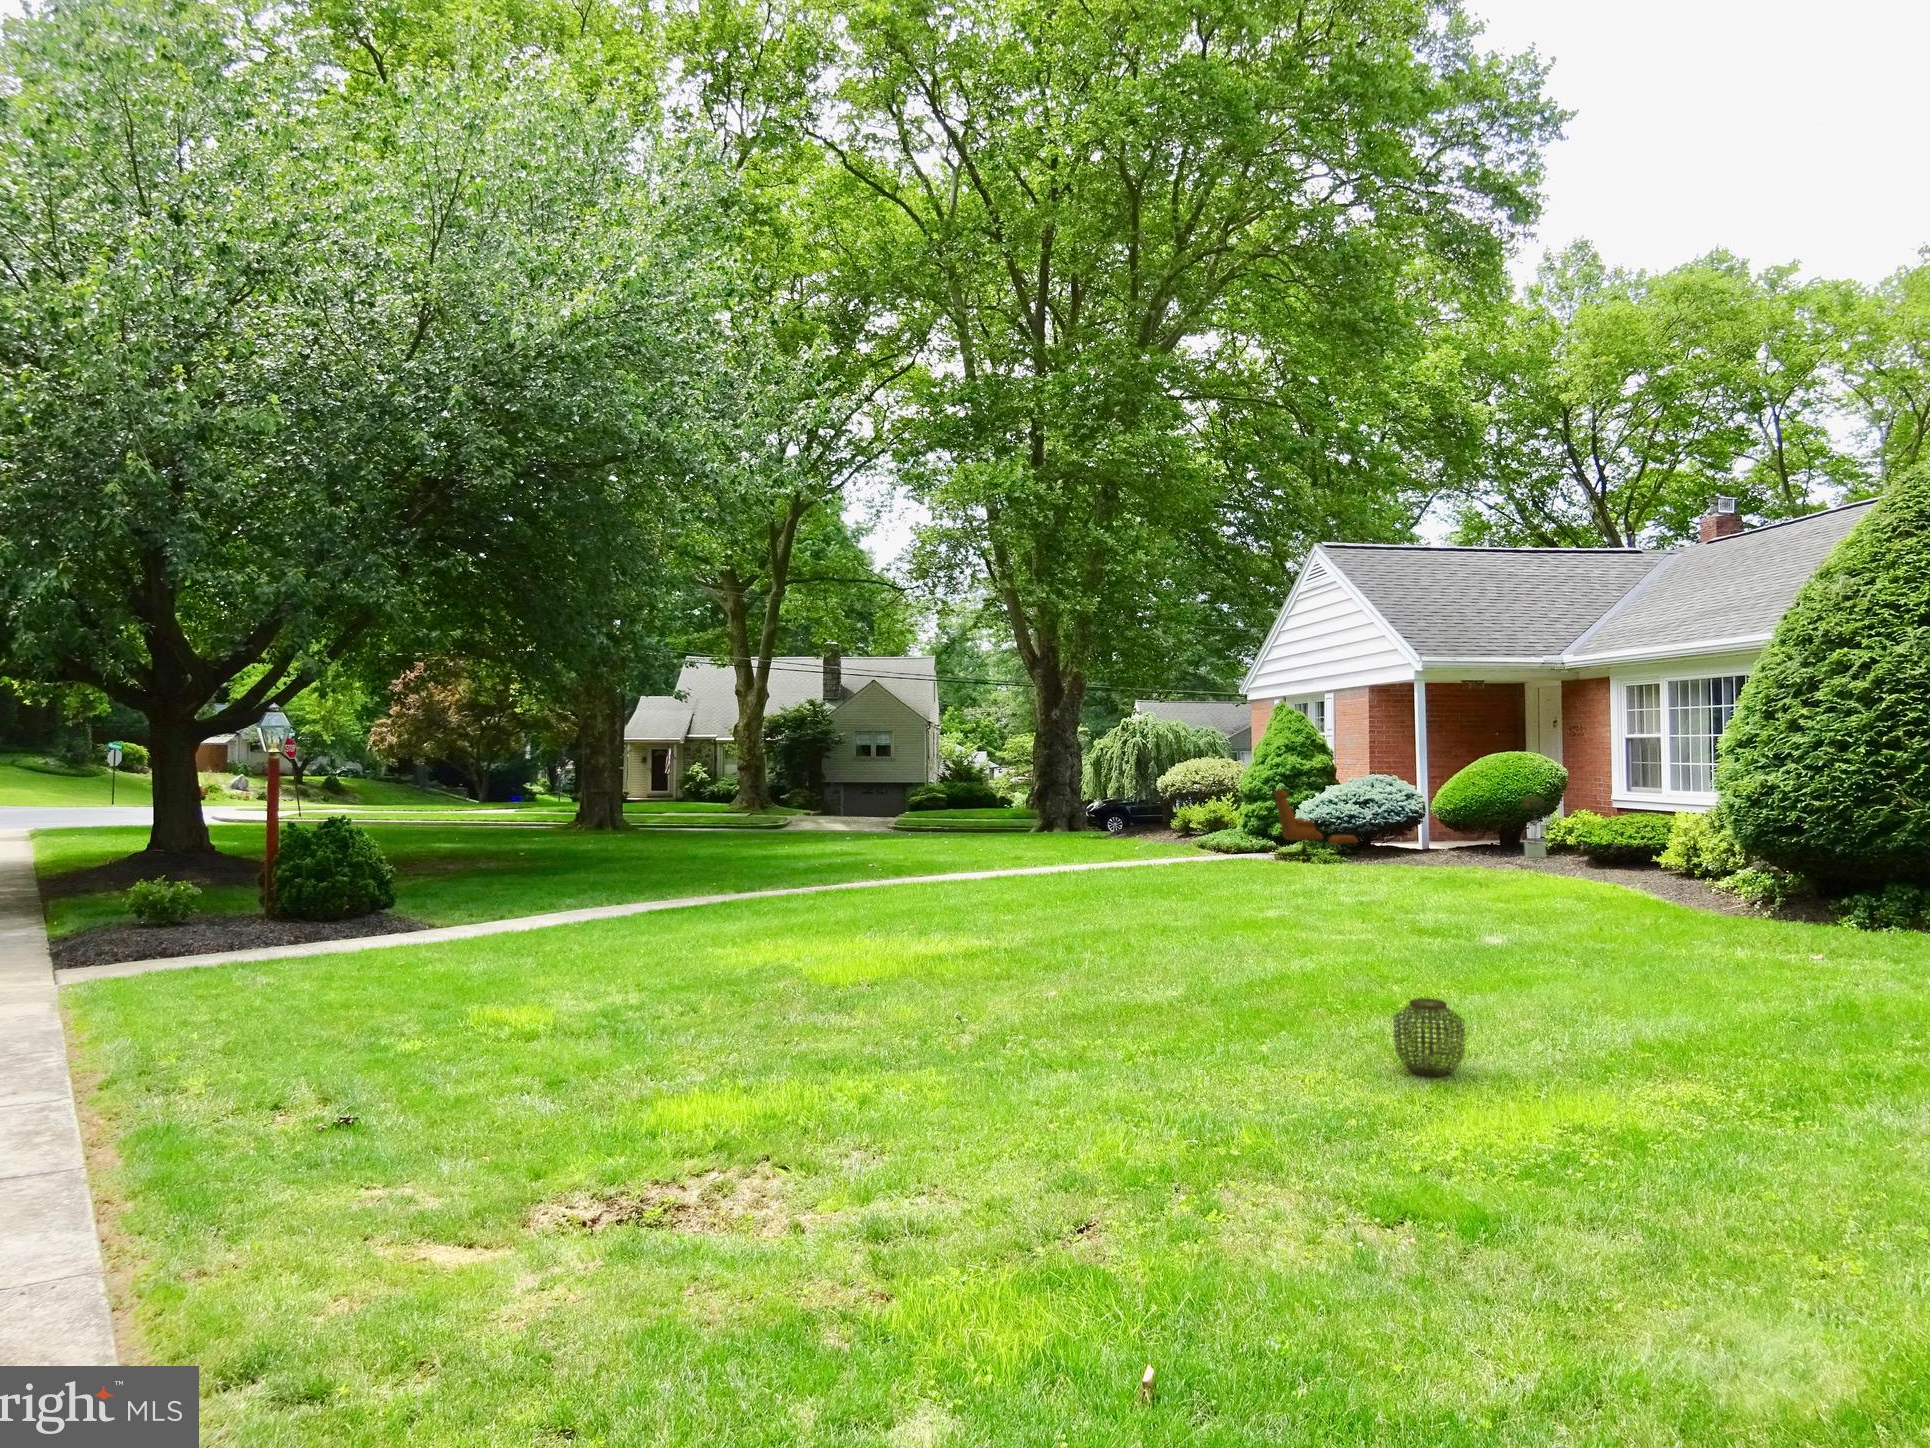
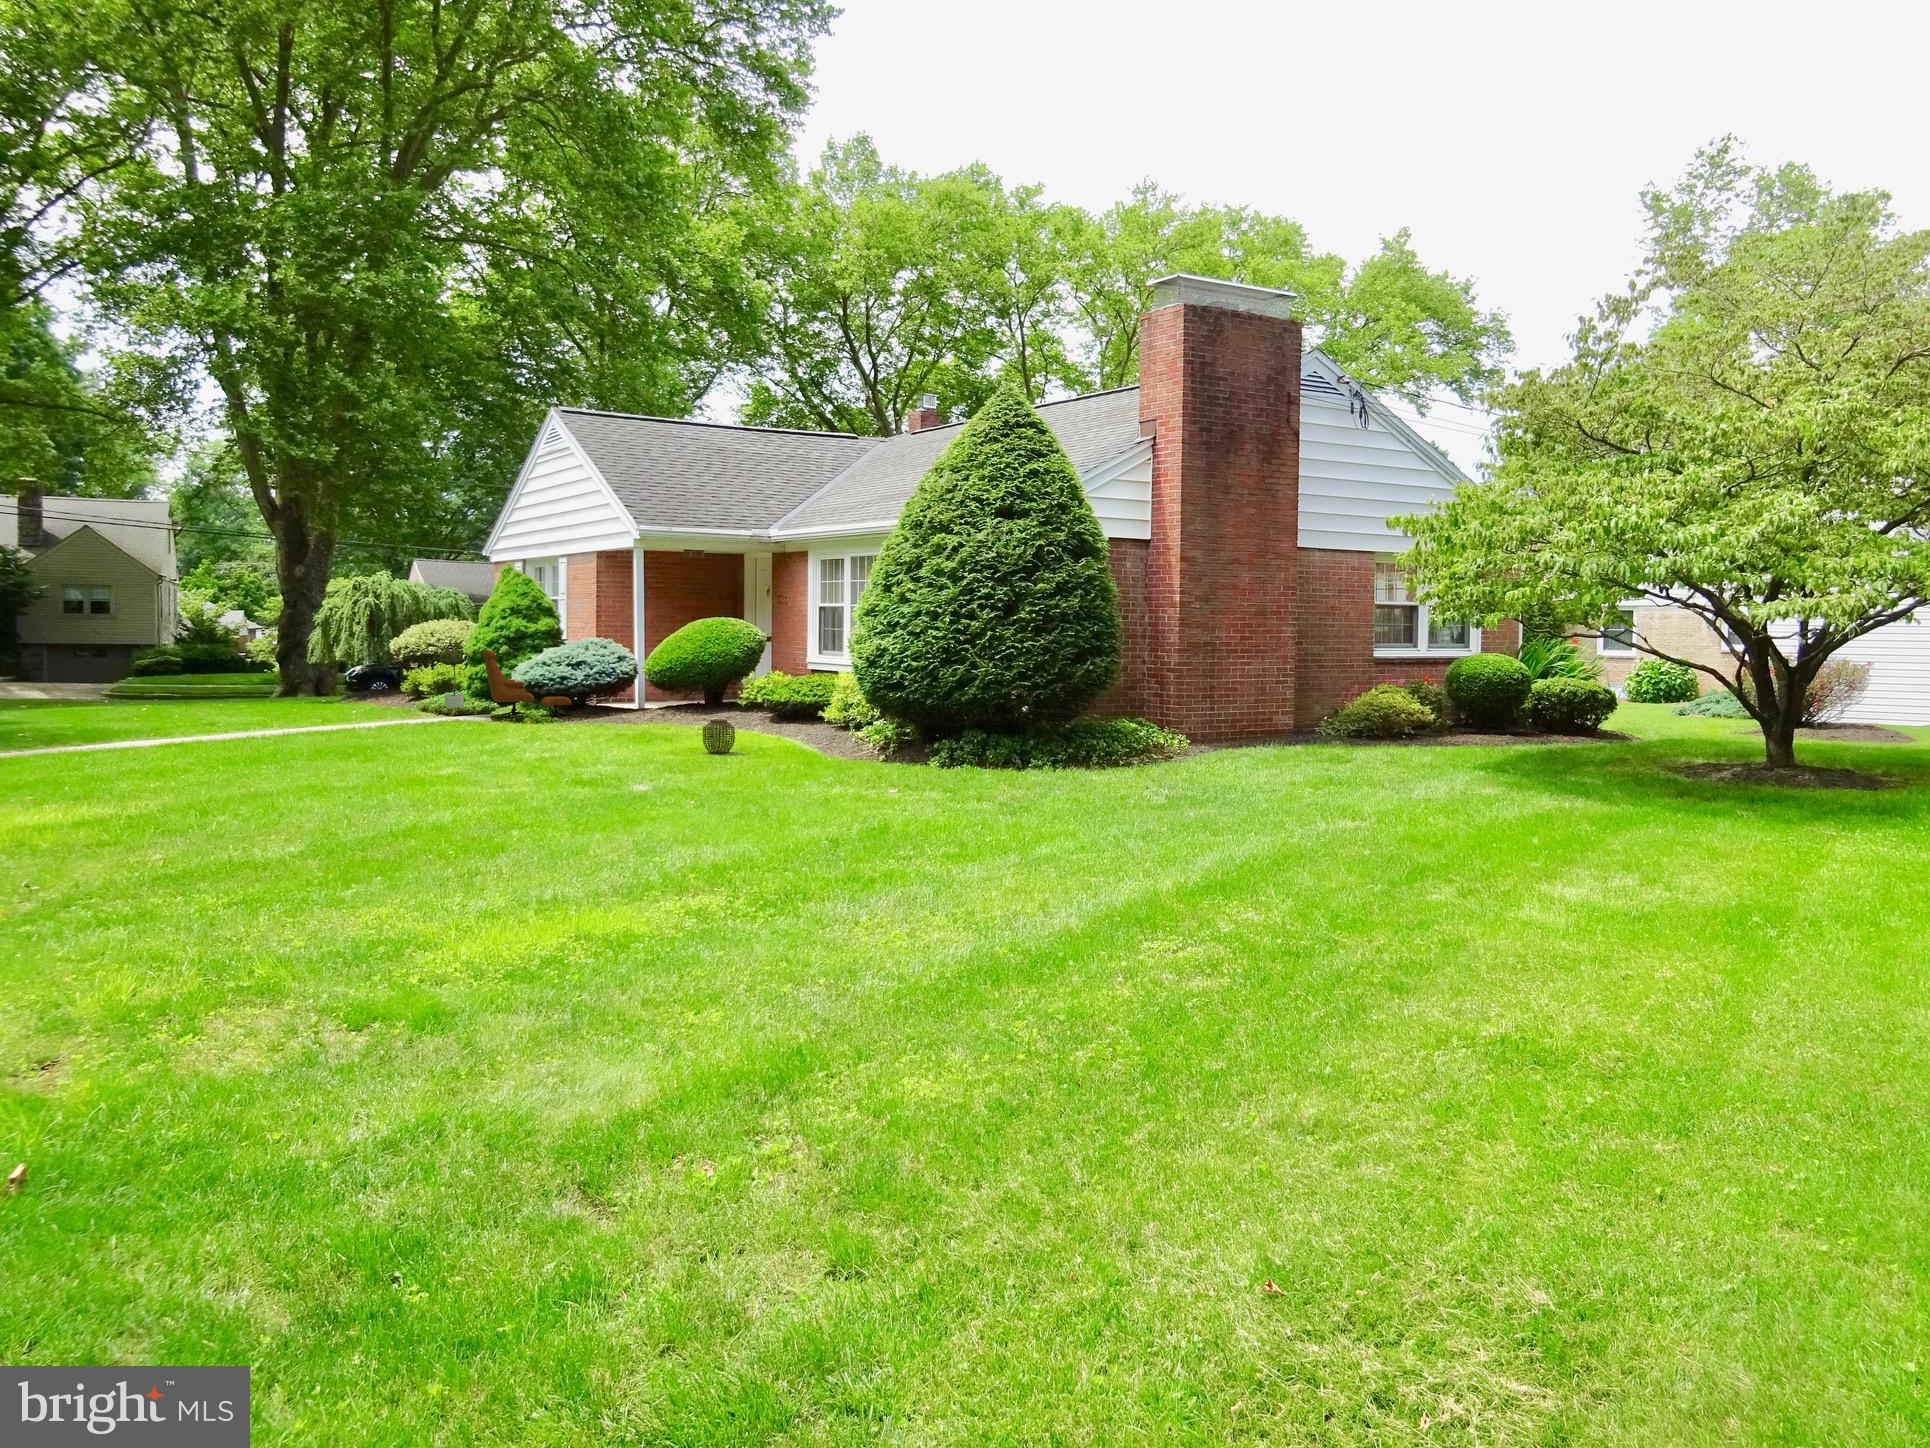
potted tree: present [1520,796,1546,858] -> present [439,649,466,708]
woven basket: present [1393,998,1465,1077] -> present [703,719,735,754]

